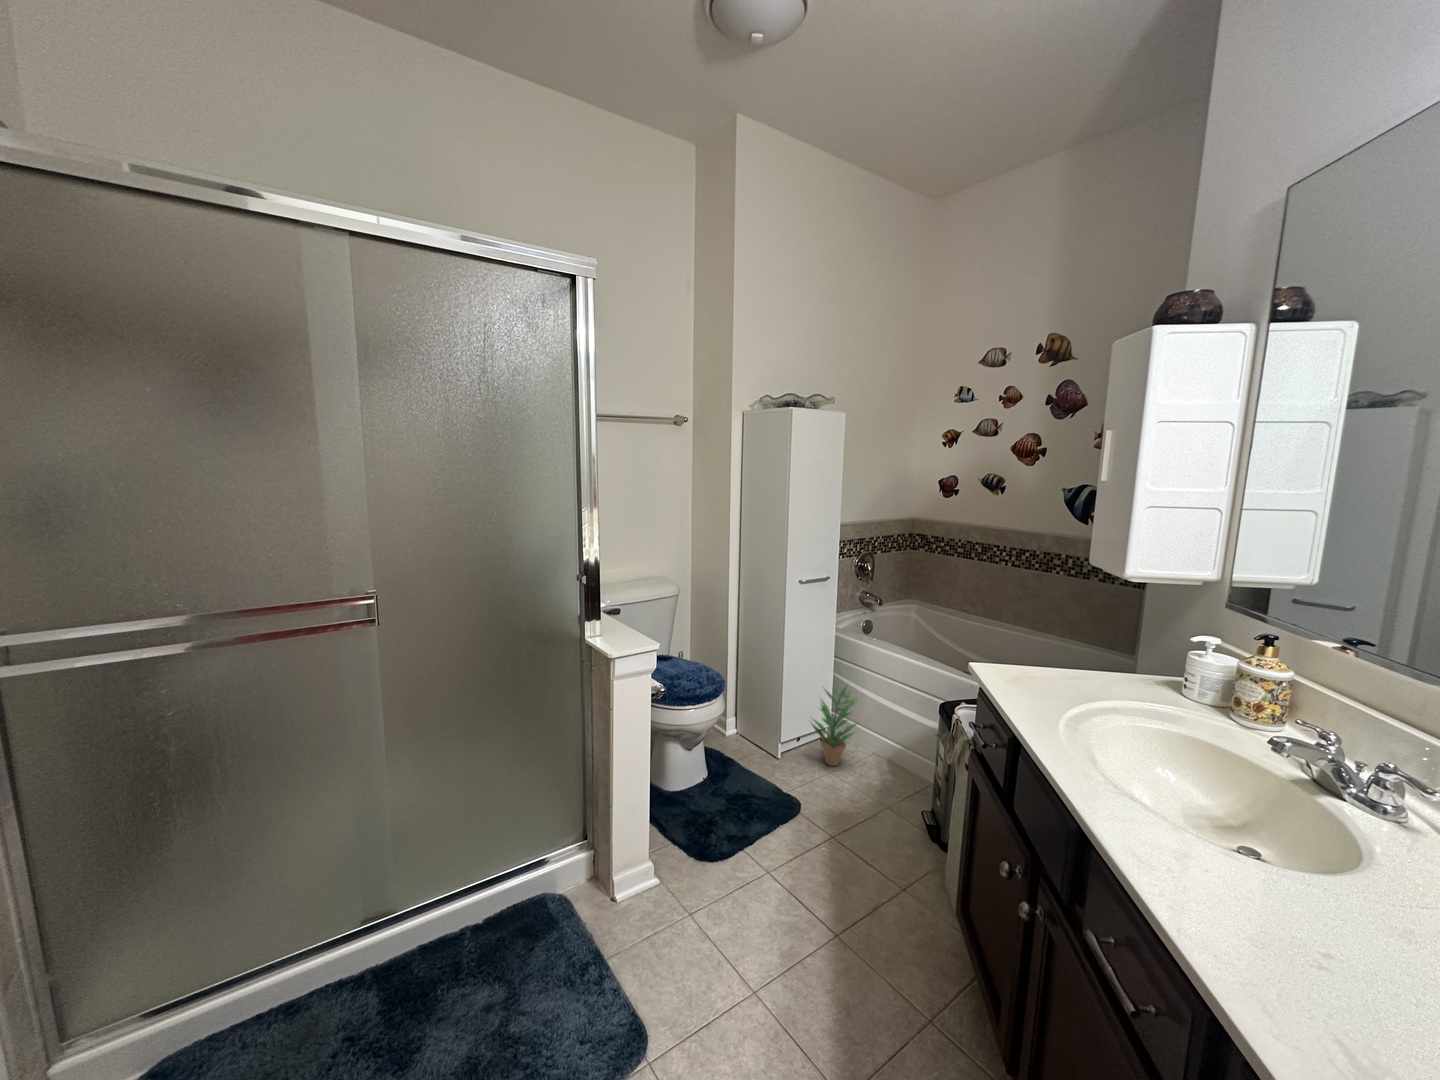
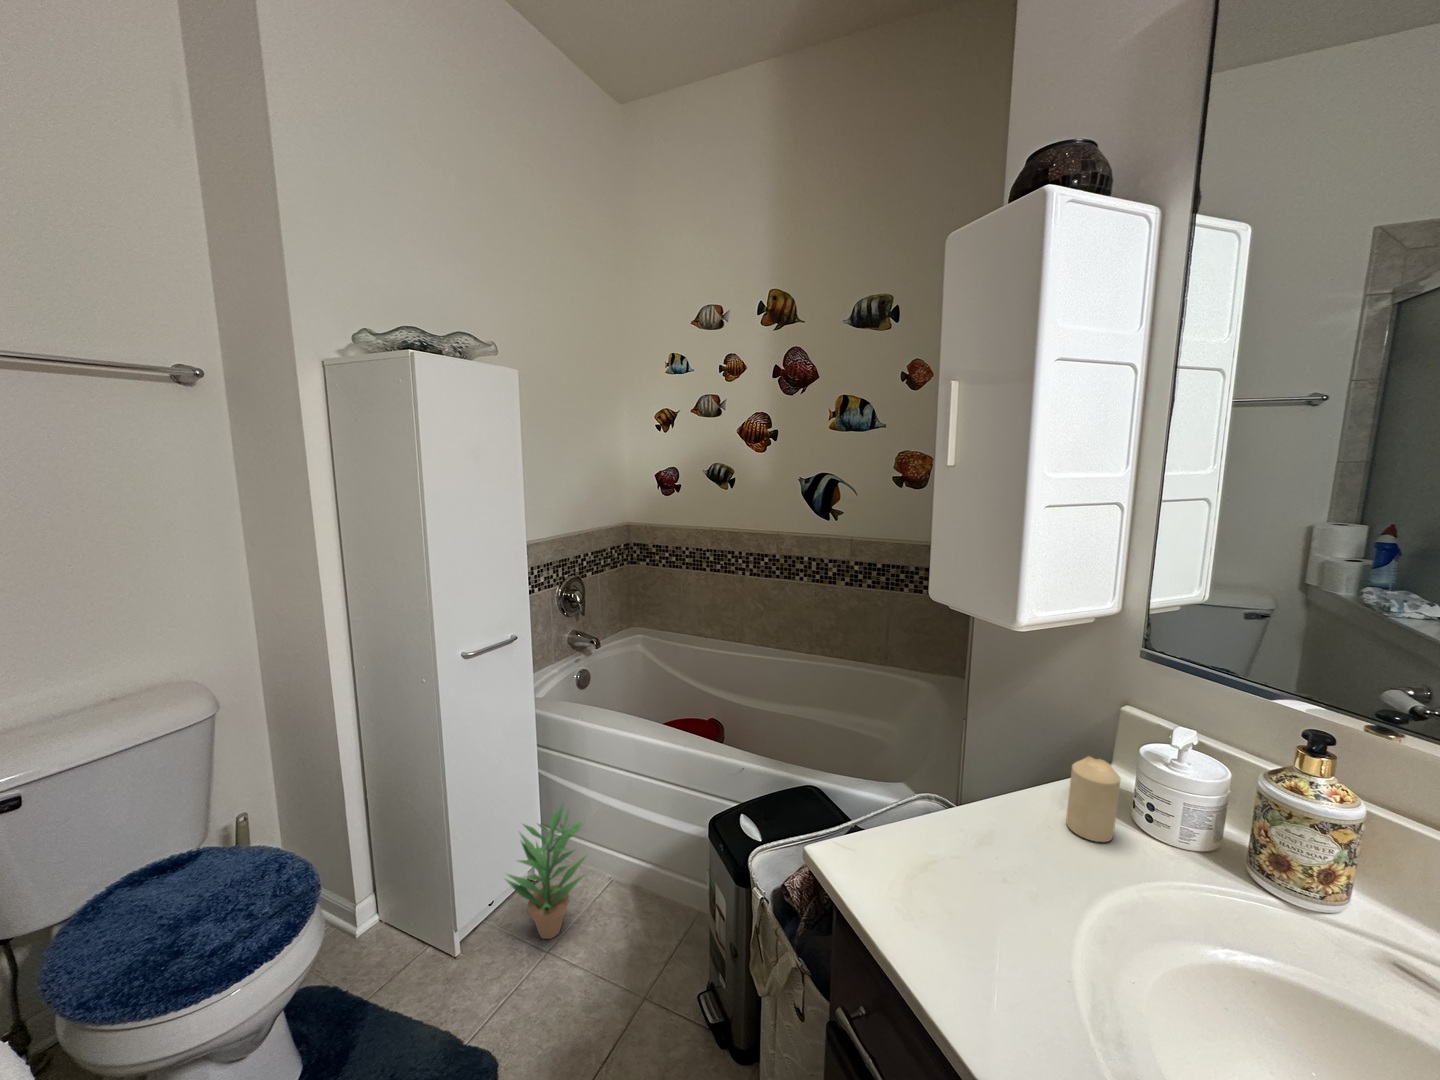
candle: none [1133,648,1166,694] -> present [1066,757,1120,842]

